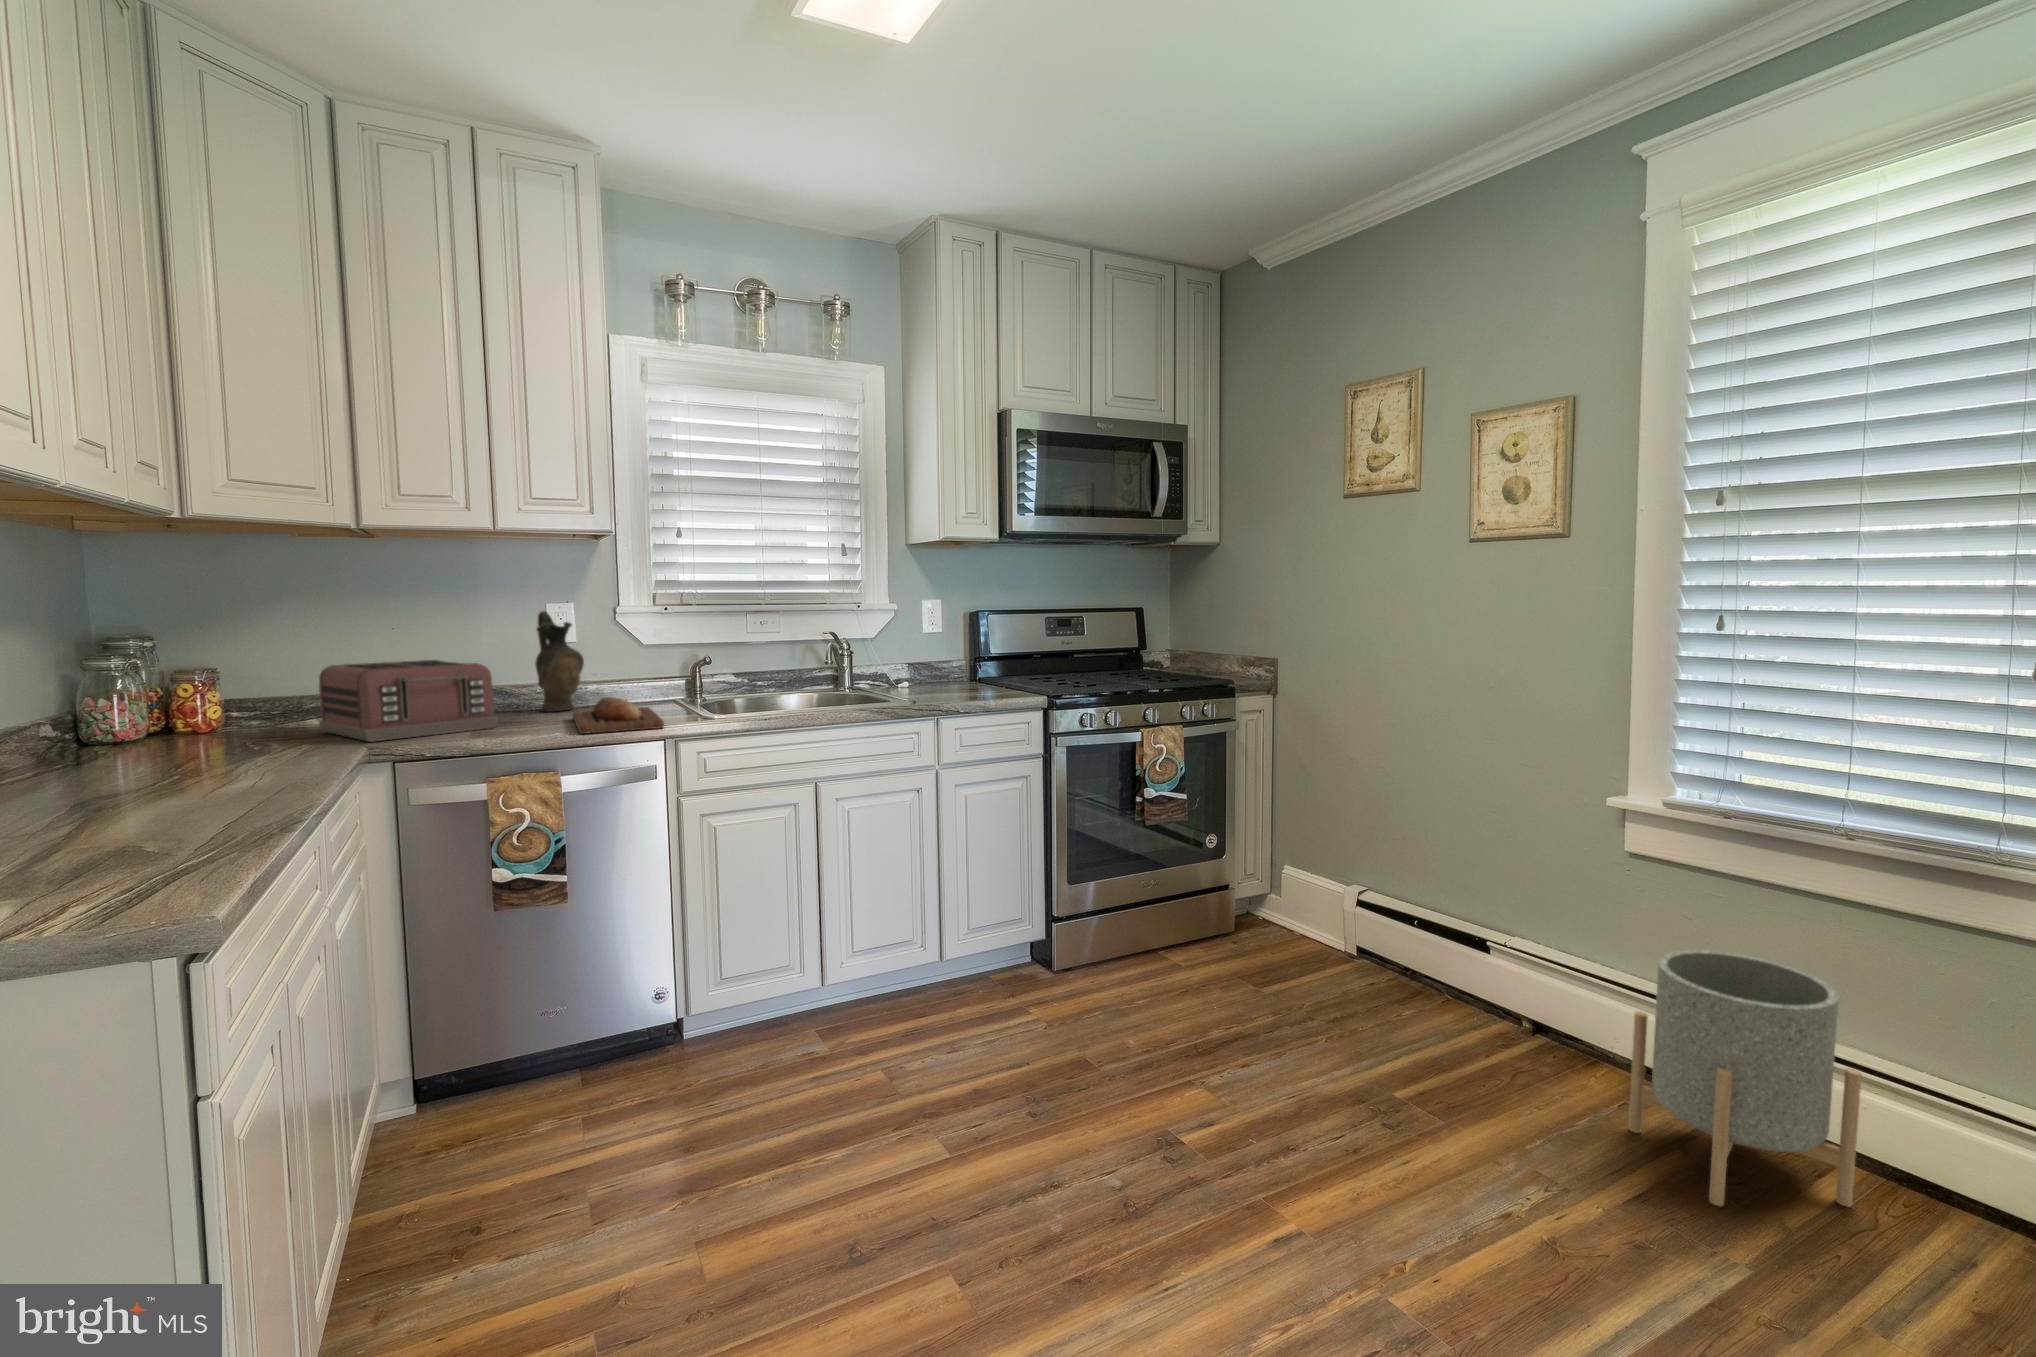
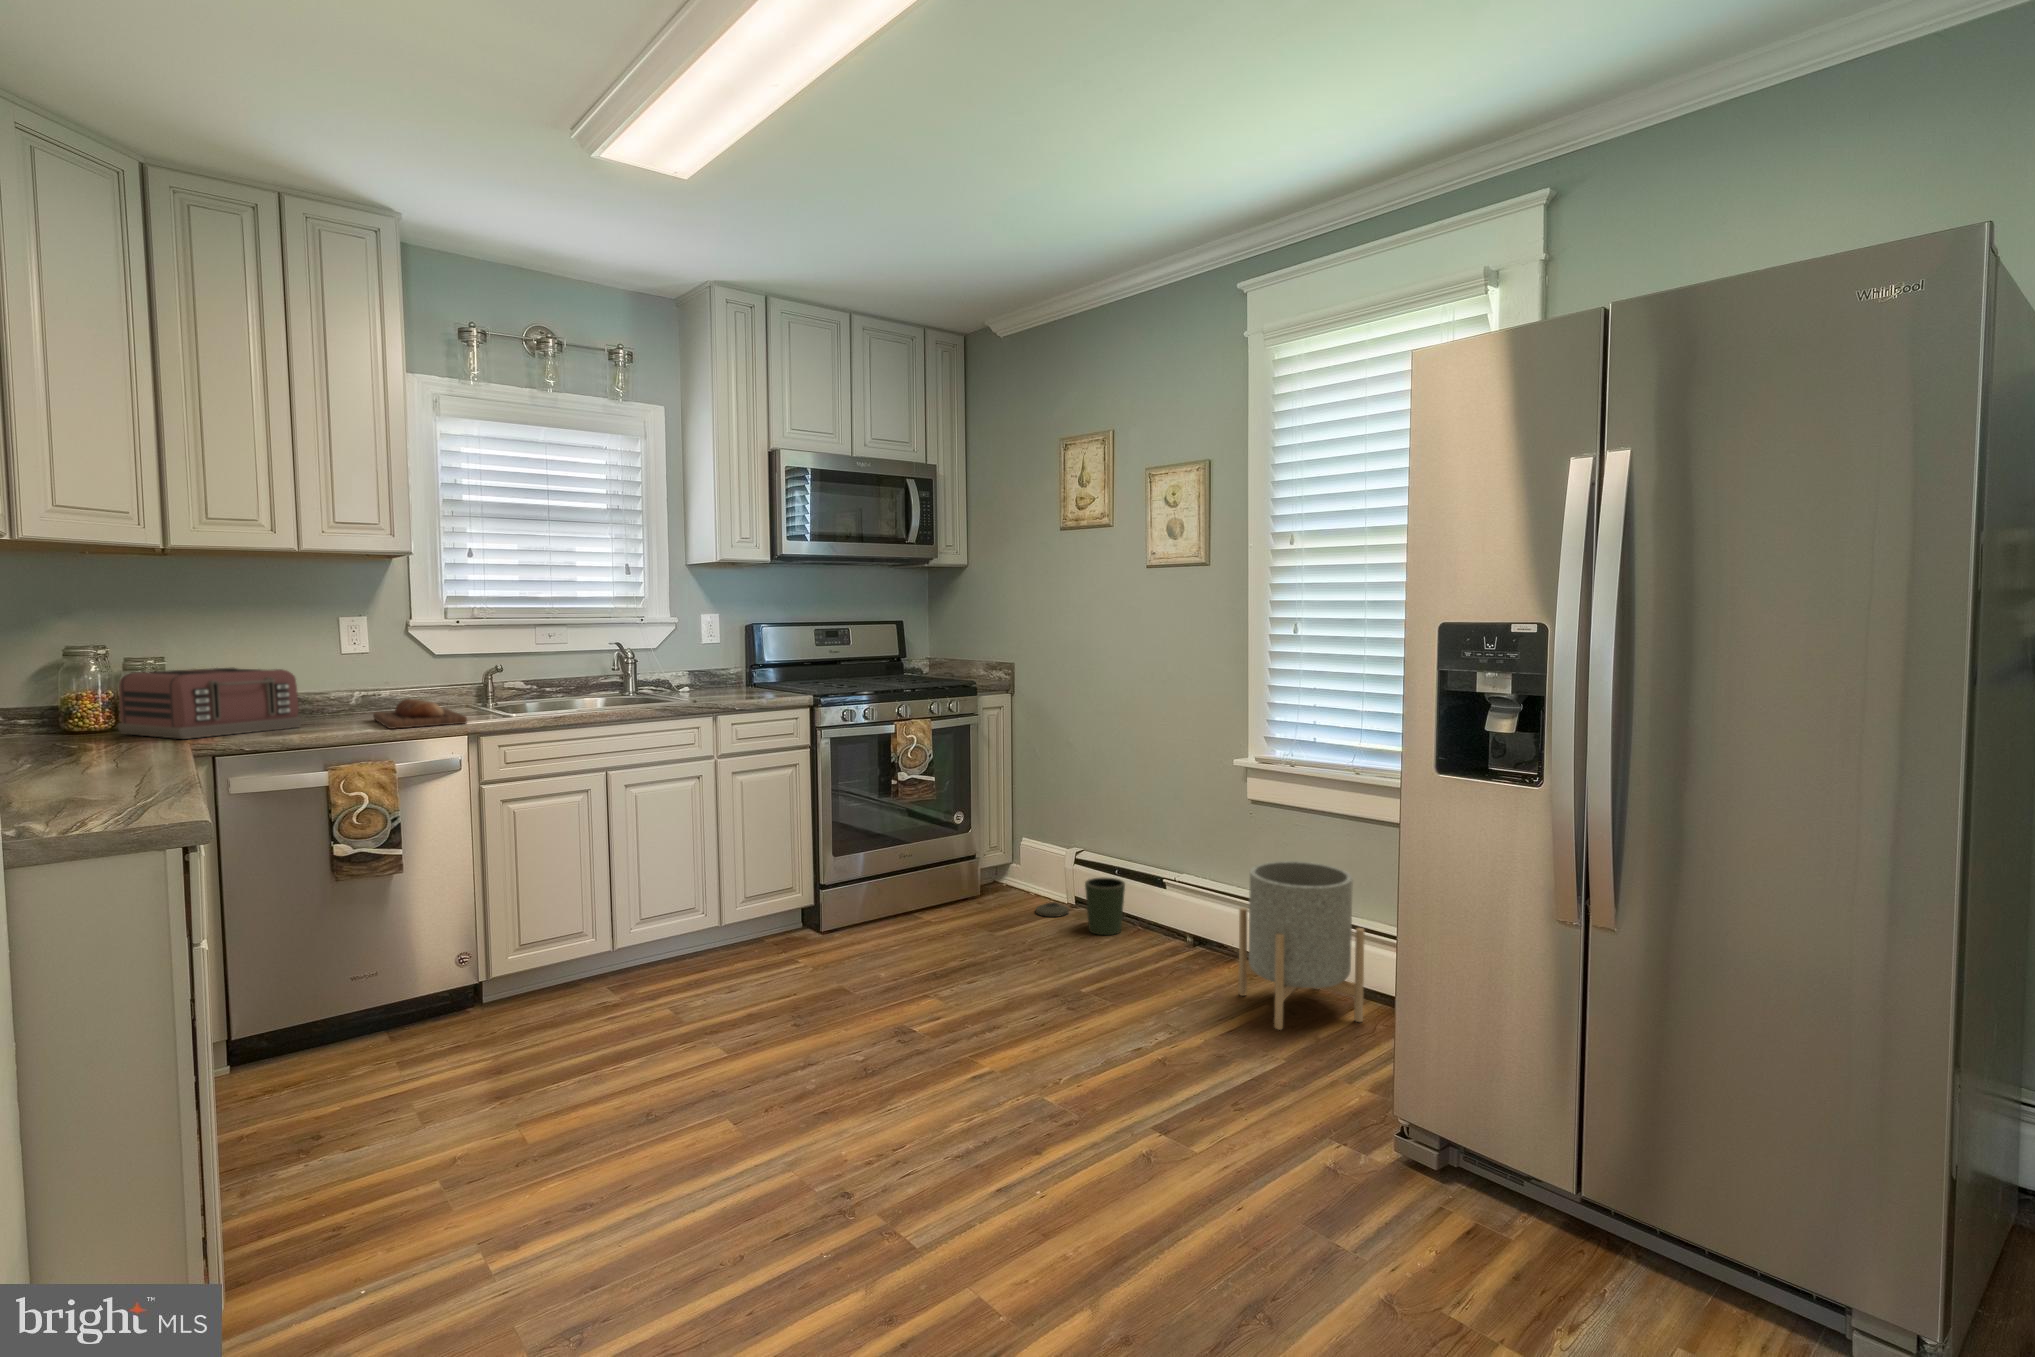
ceramic pitcher: present [535,611,584,711] -> none [329,623,378,715]
trash can: none [1306,931,1432,1008] -> present [1036,877,1125,935]

